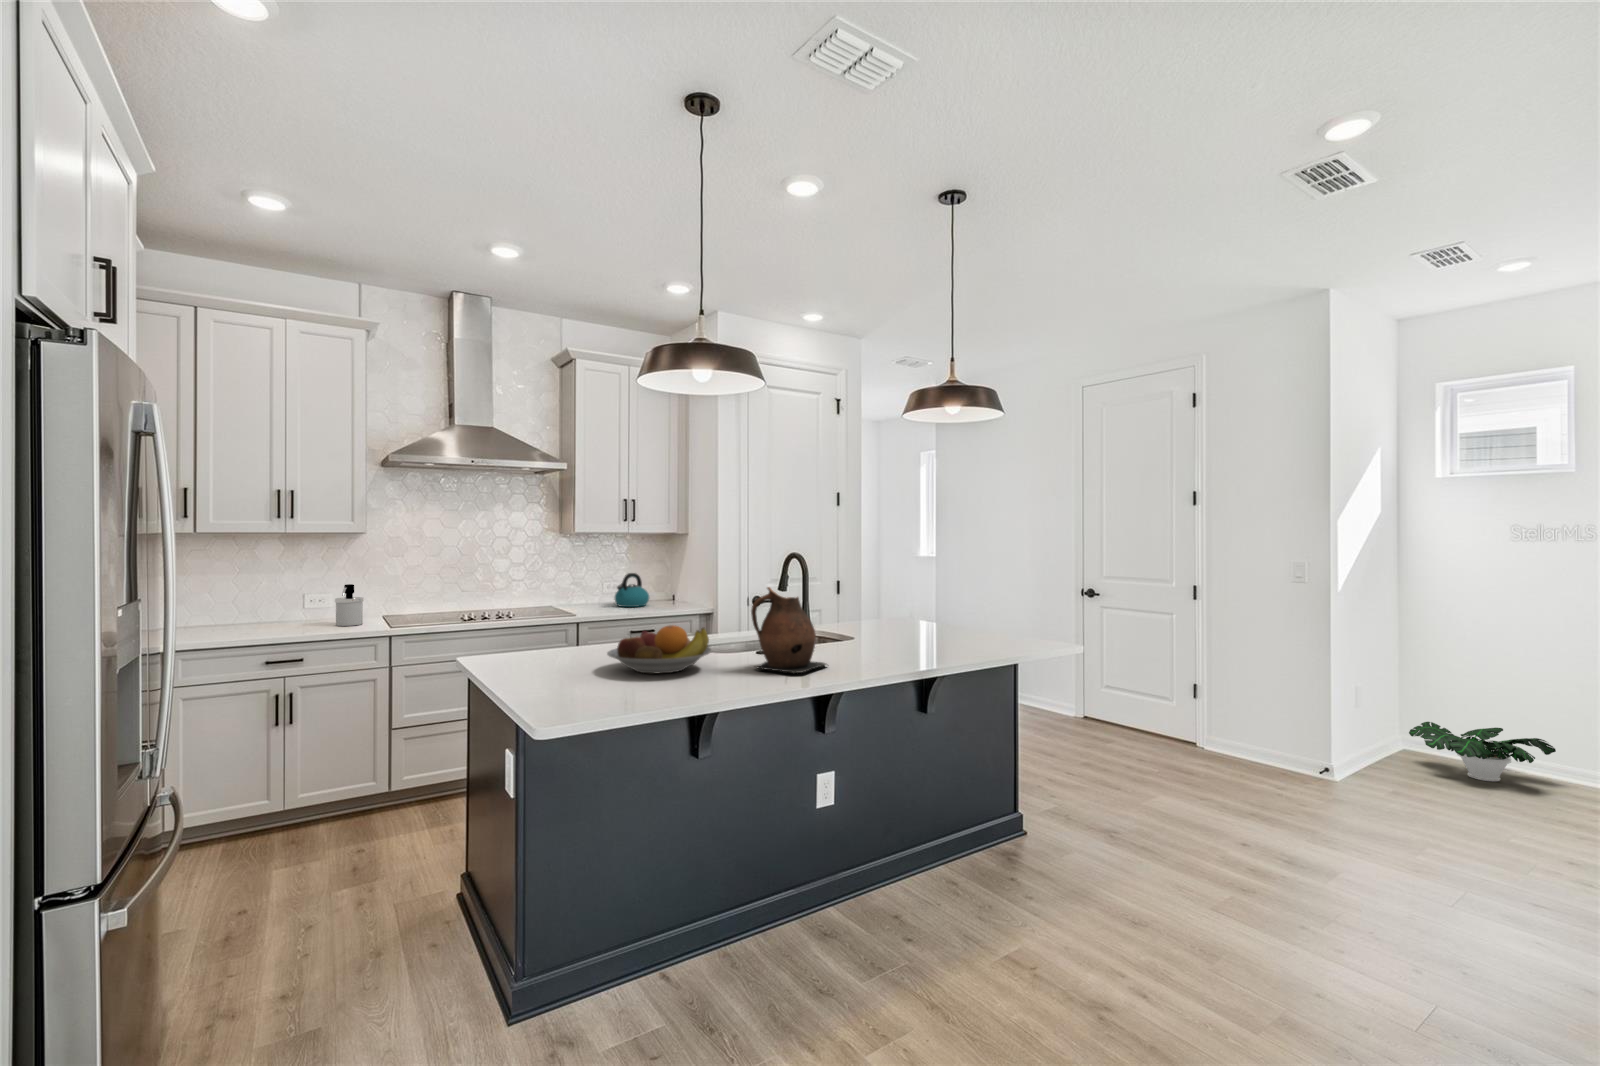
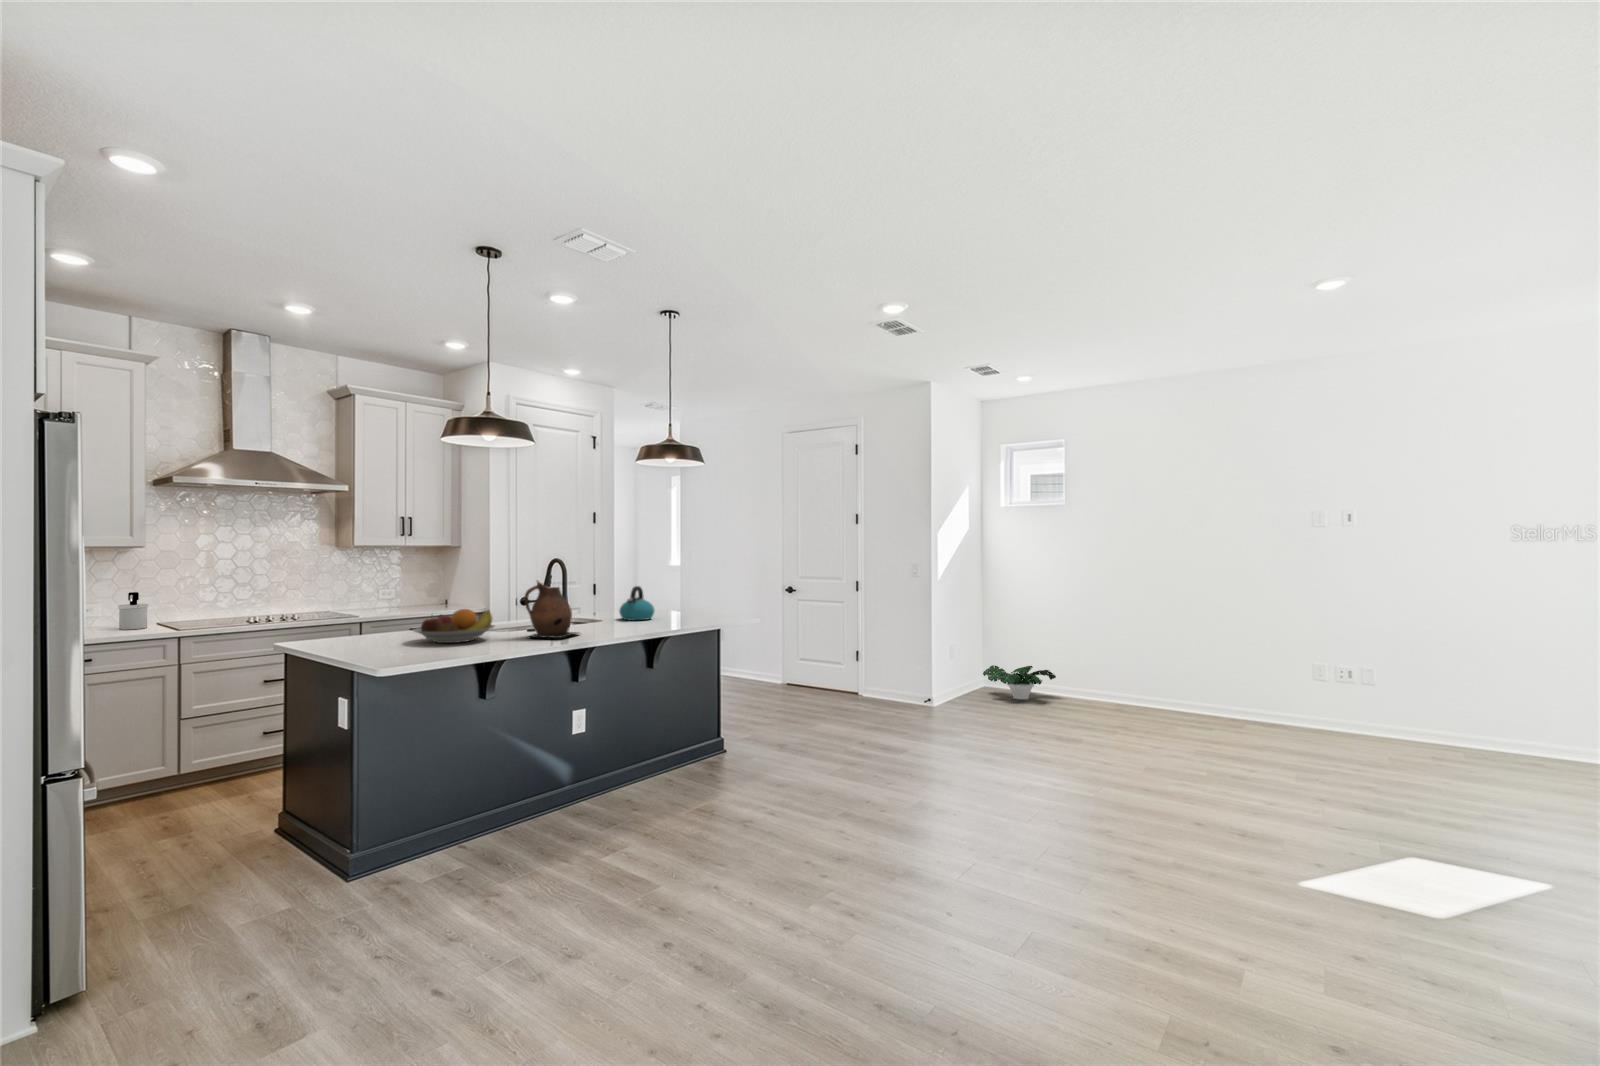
kettle: present [615,573,649,607] -> present [619,586,654,620]

